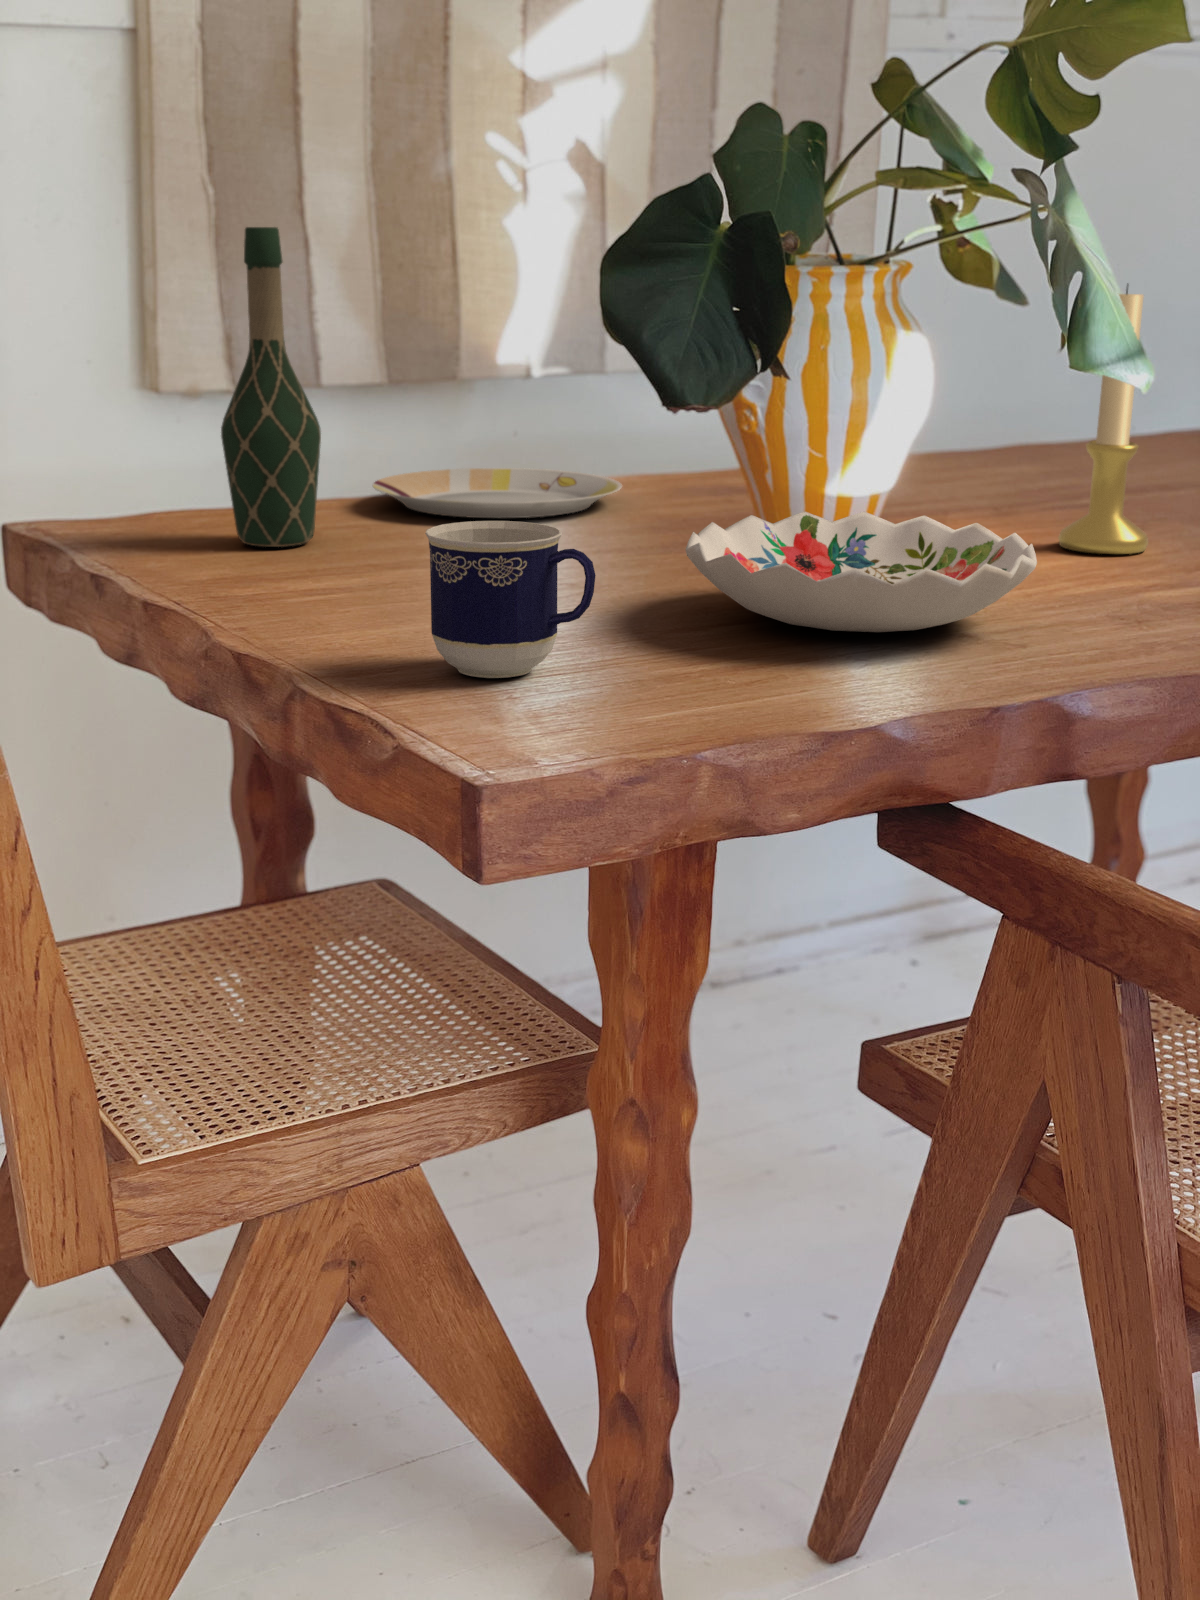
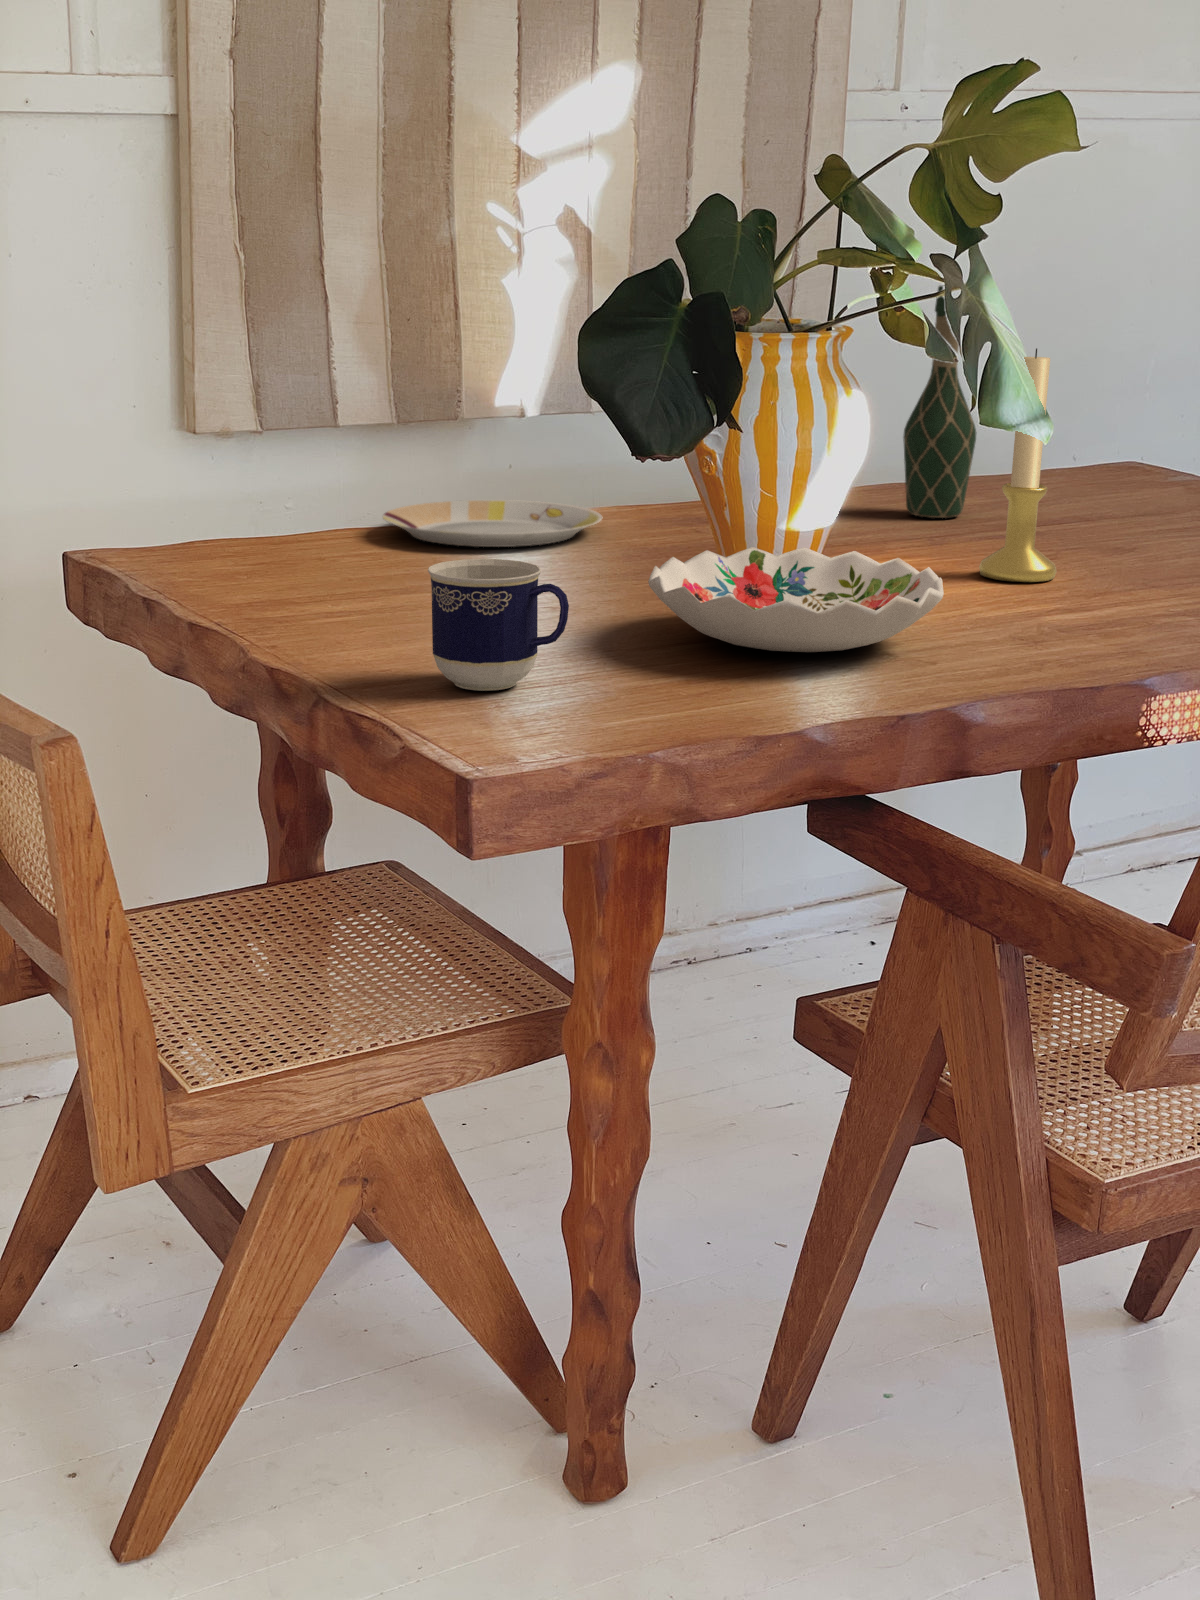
wine bottle: present [221,227,321,547] -> present [903,286,976,518]

